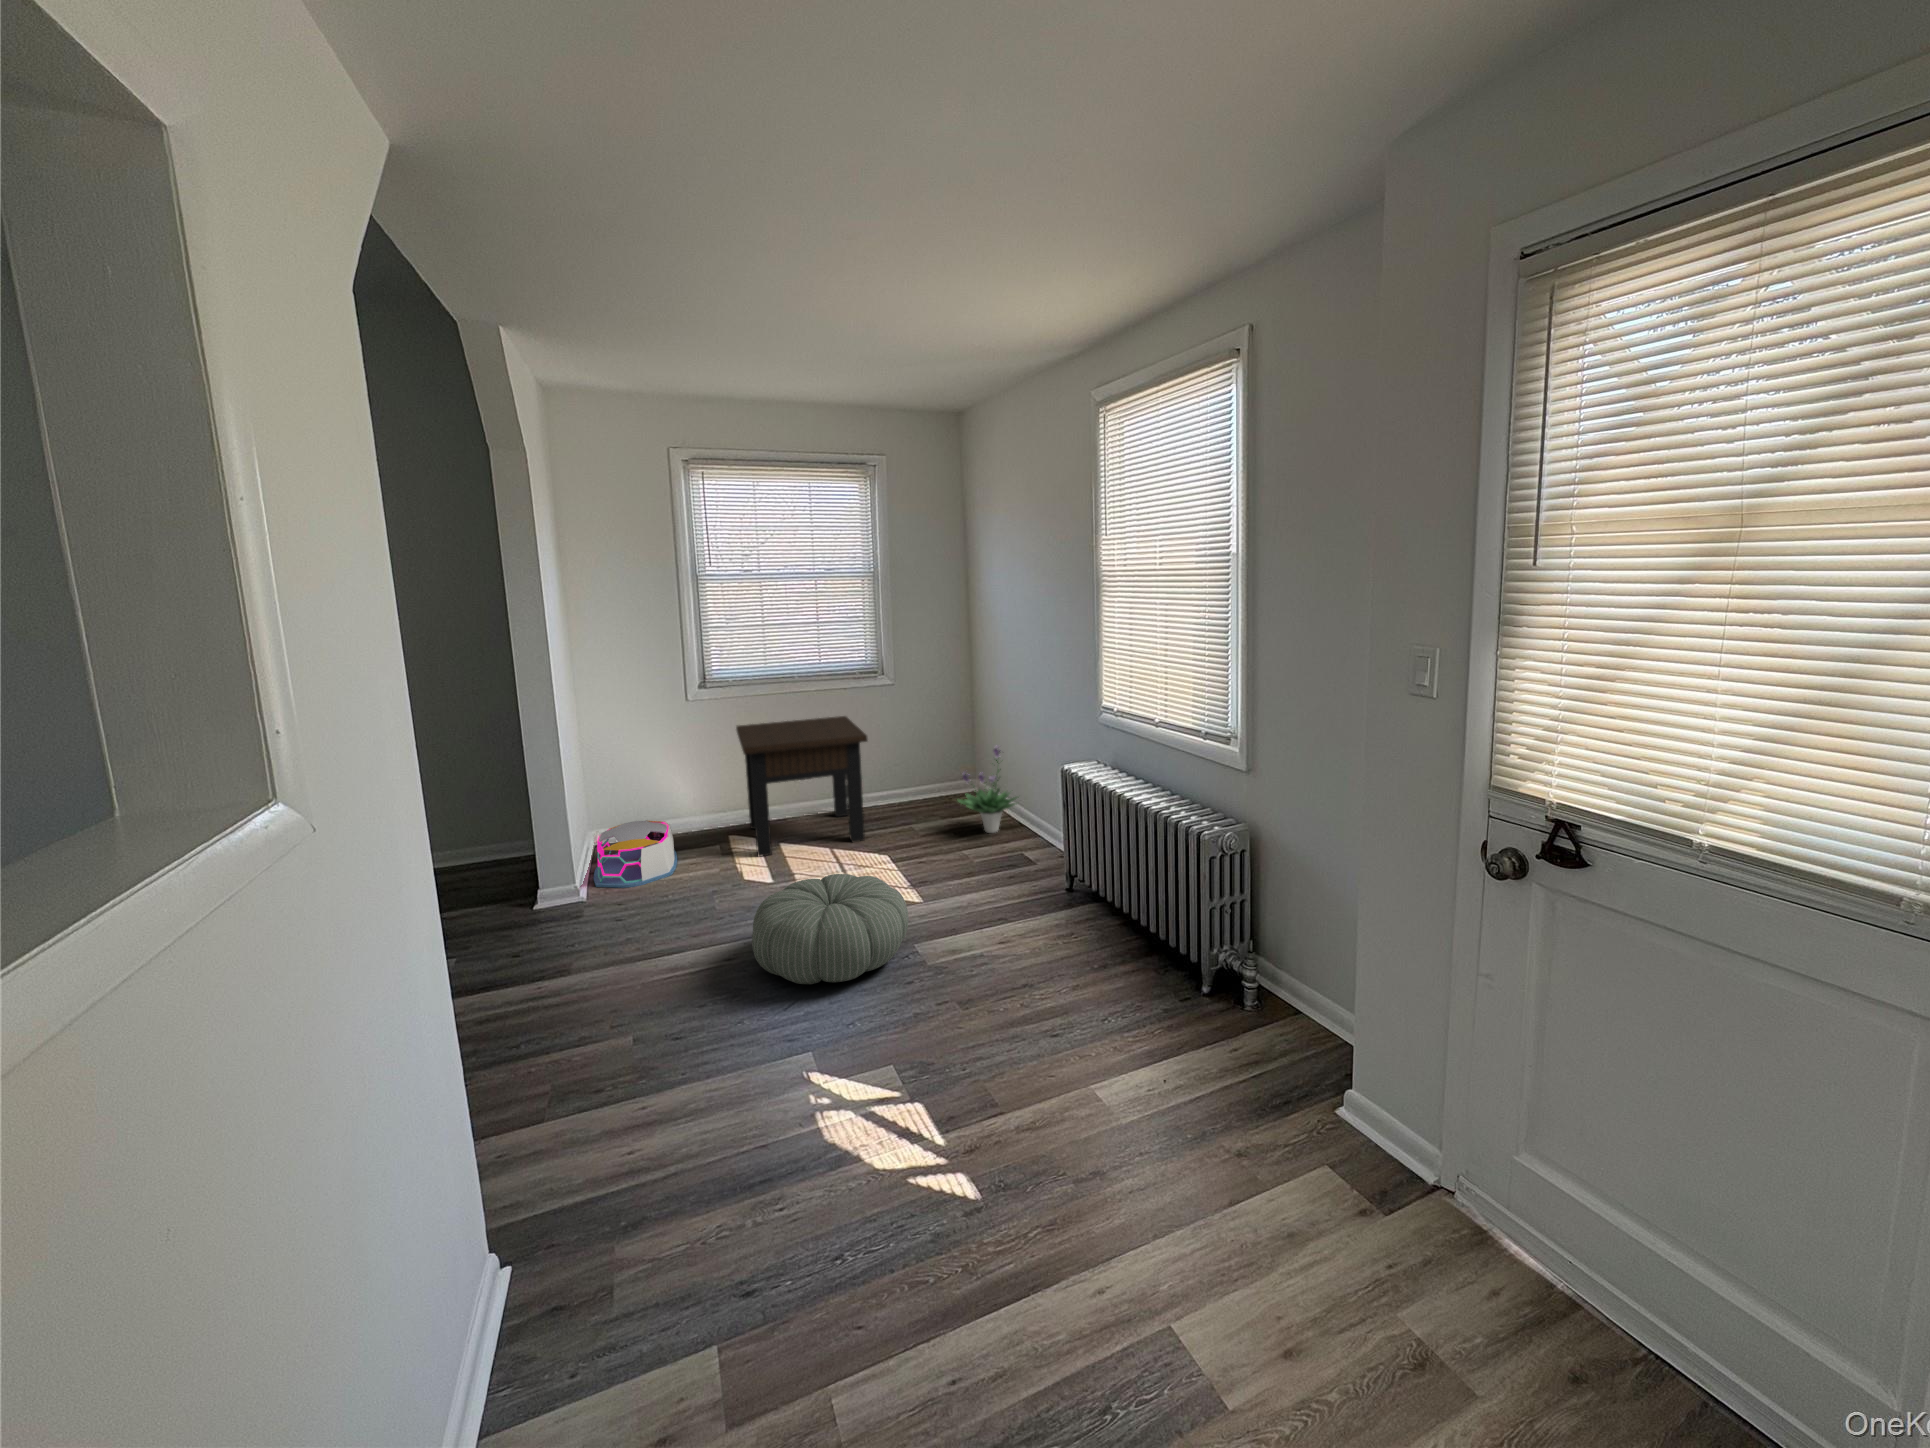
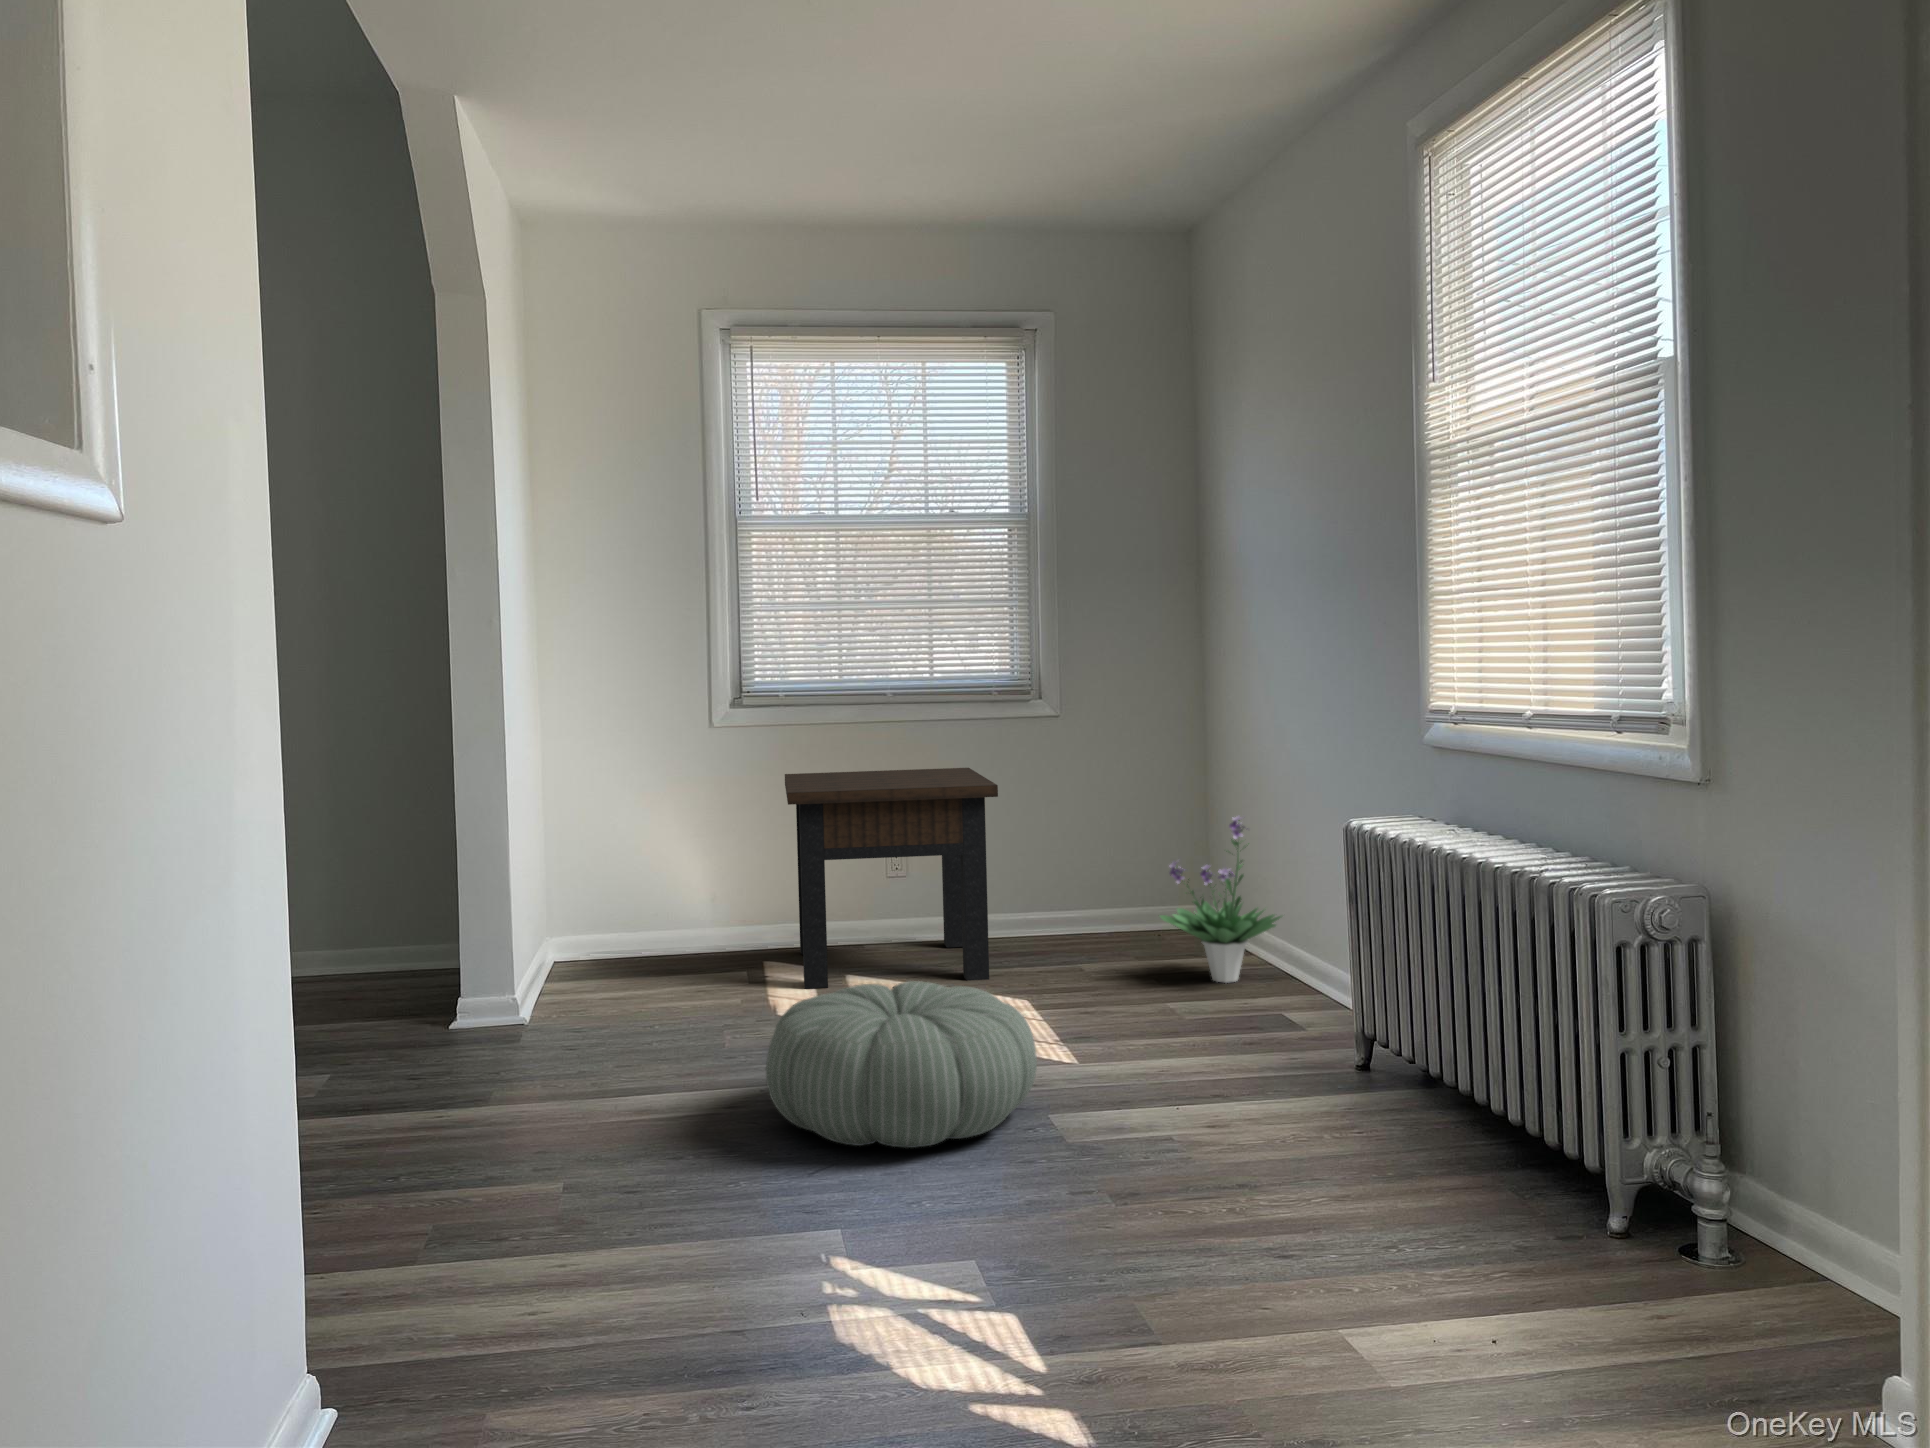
storage bin: present [594,820,677,888] -> none [548,915,677,1011]

